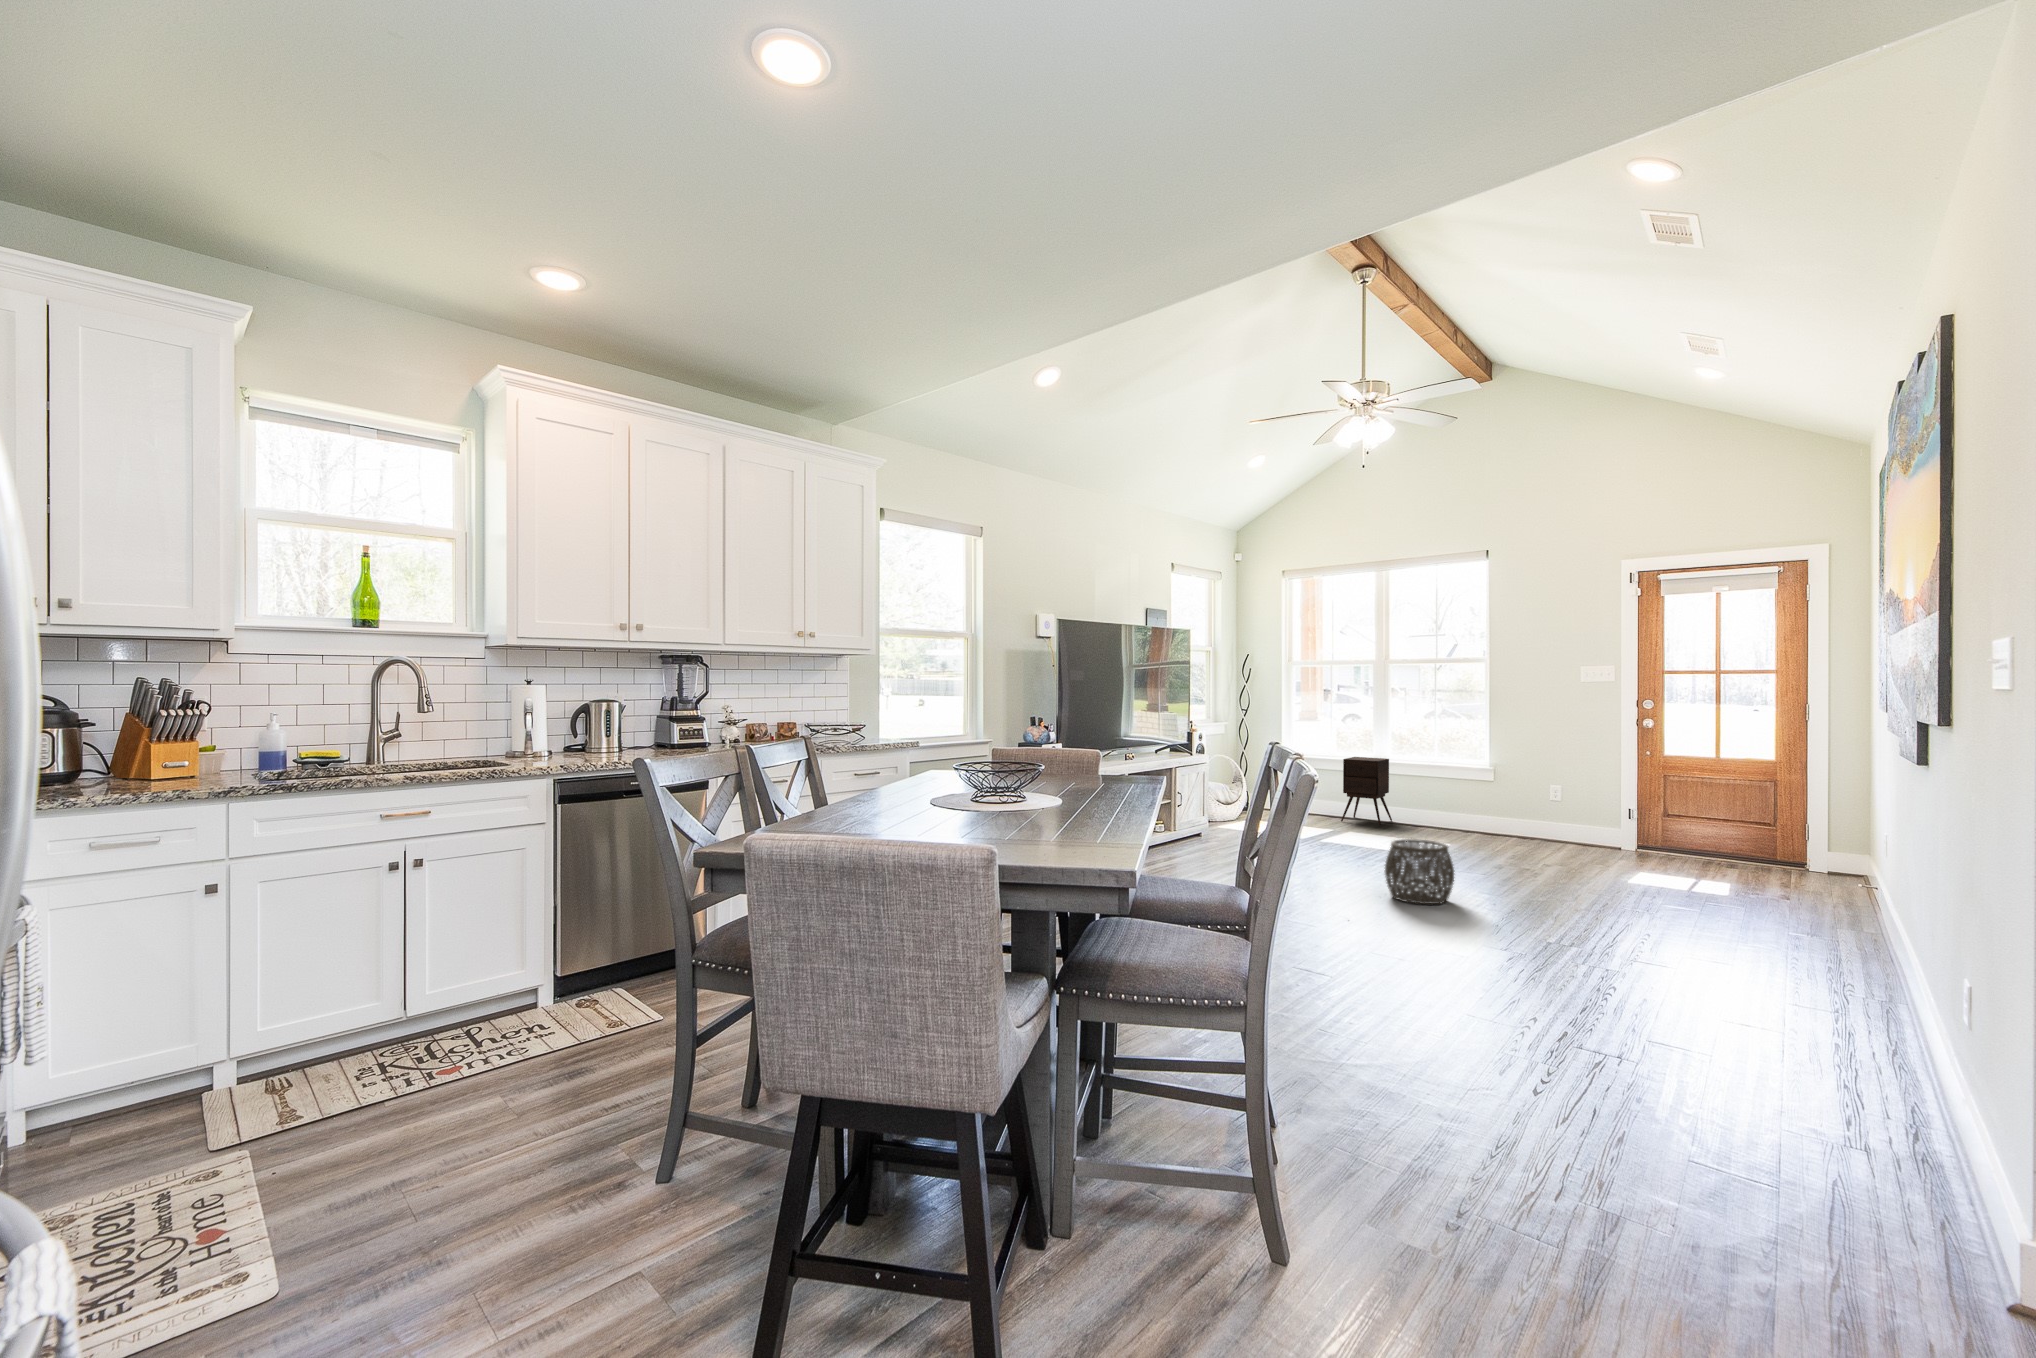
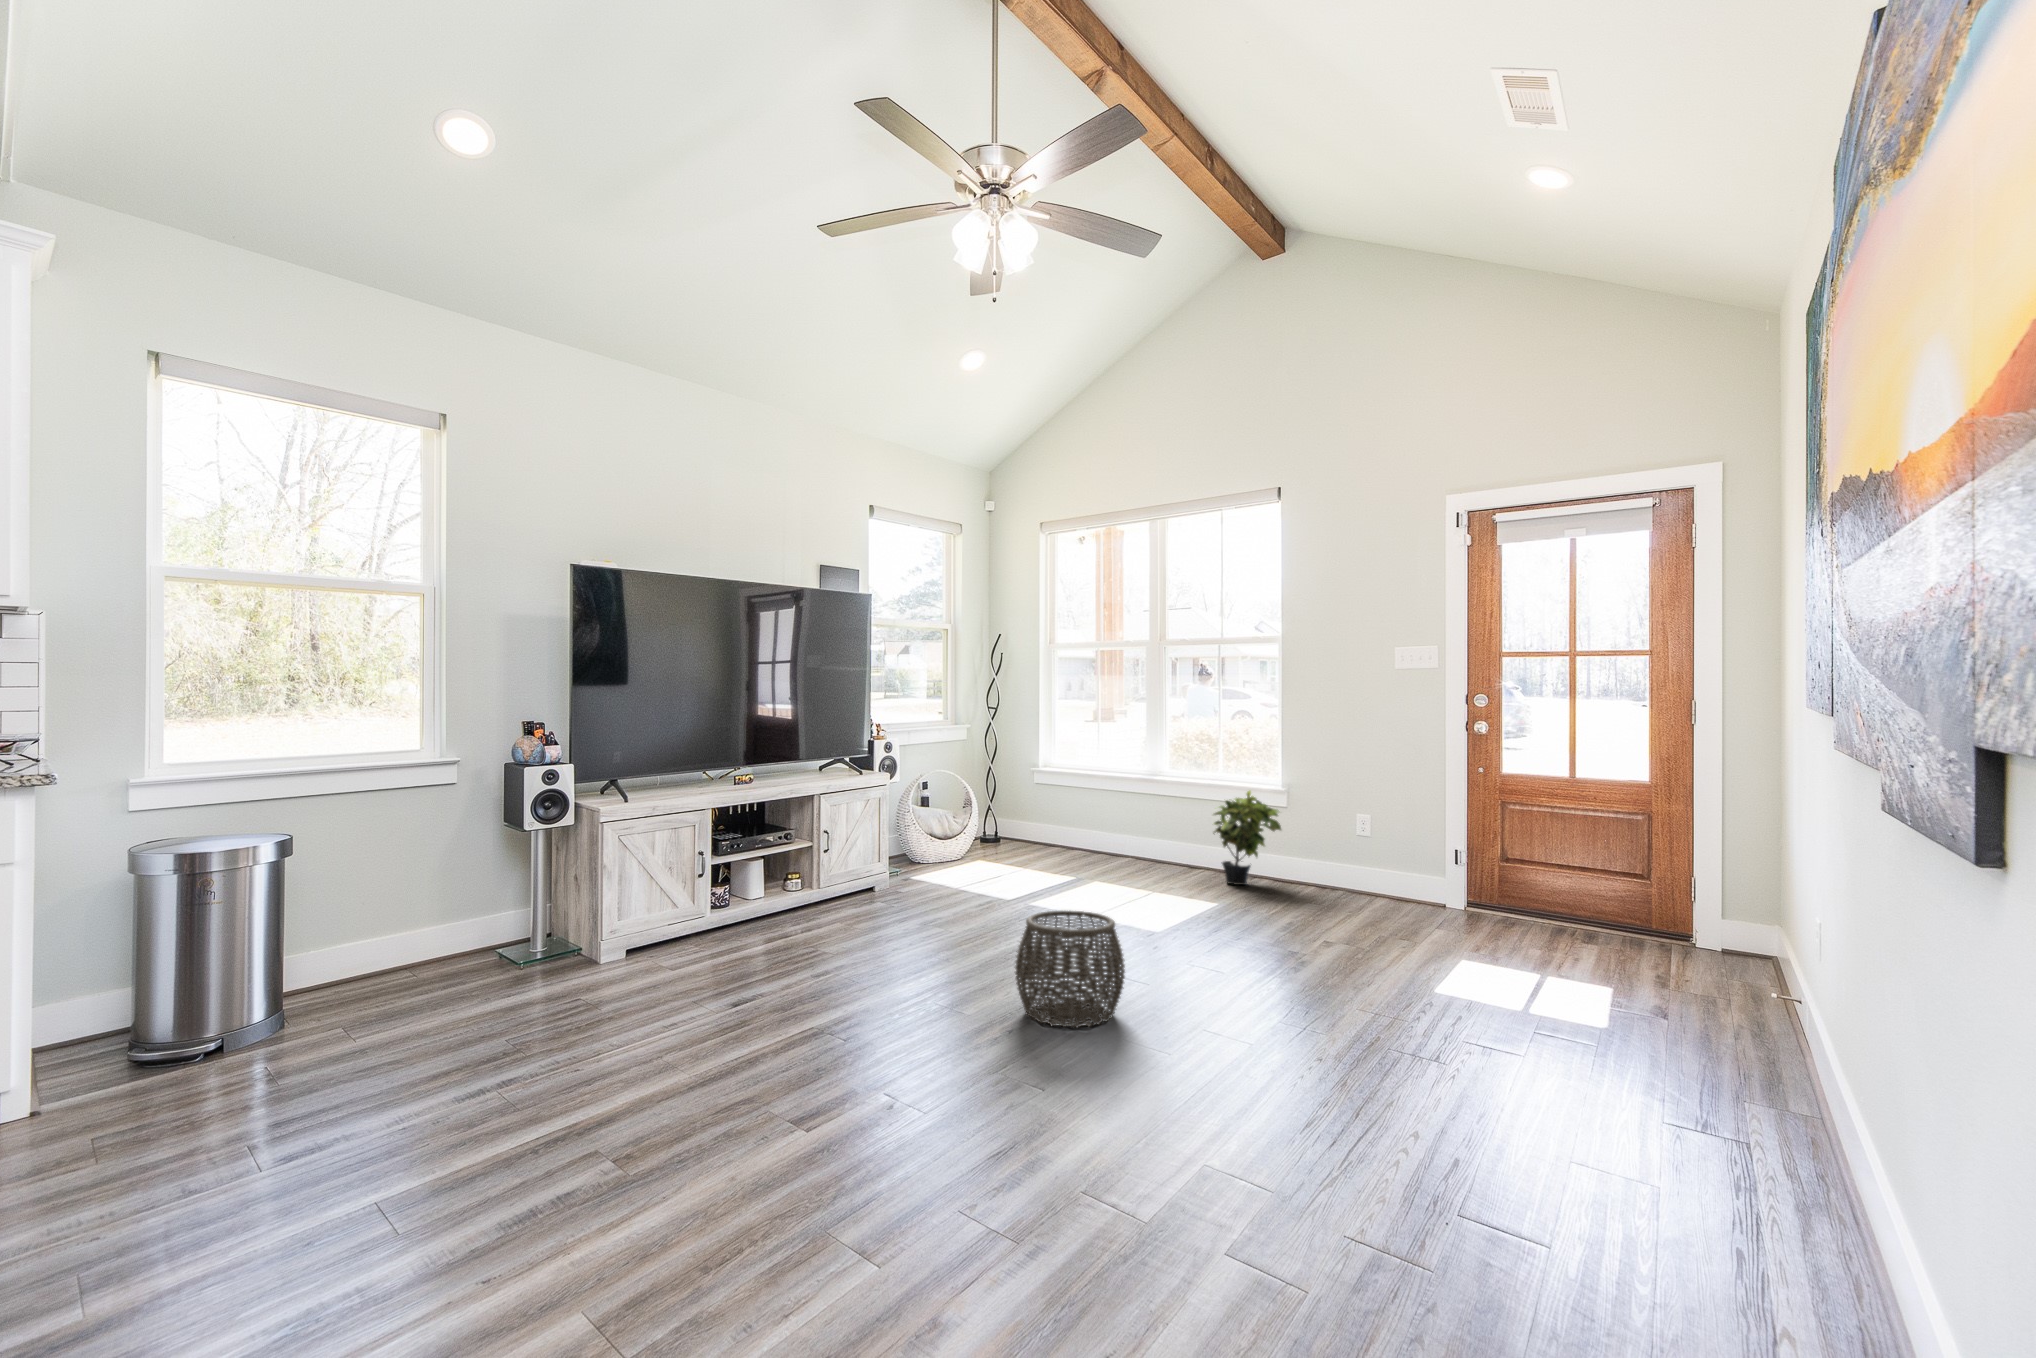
side table: present [1341,757,1392,825] -> none [1087,776,1159,873]
potted plant: none [1439,766,1495,834] -> present [1214,791,1281,885]

